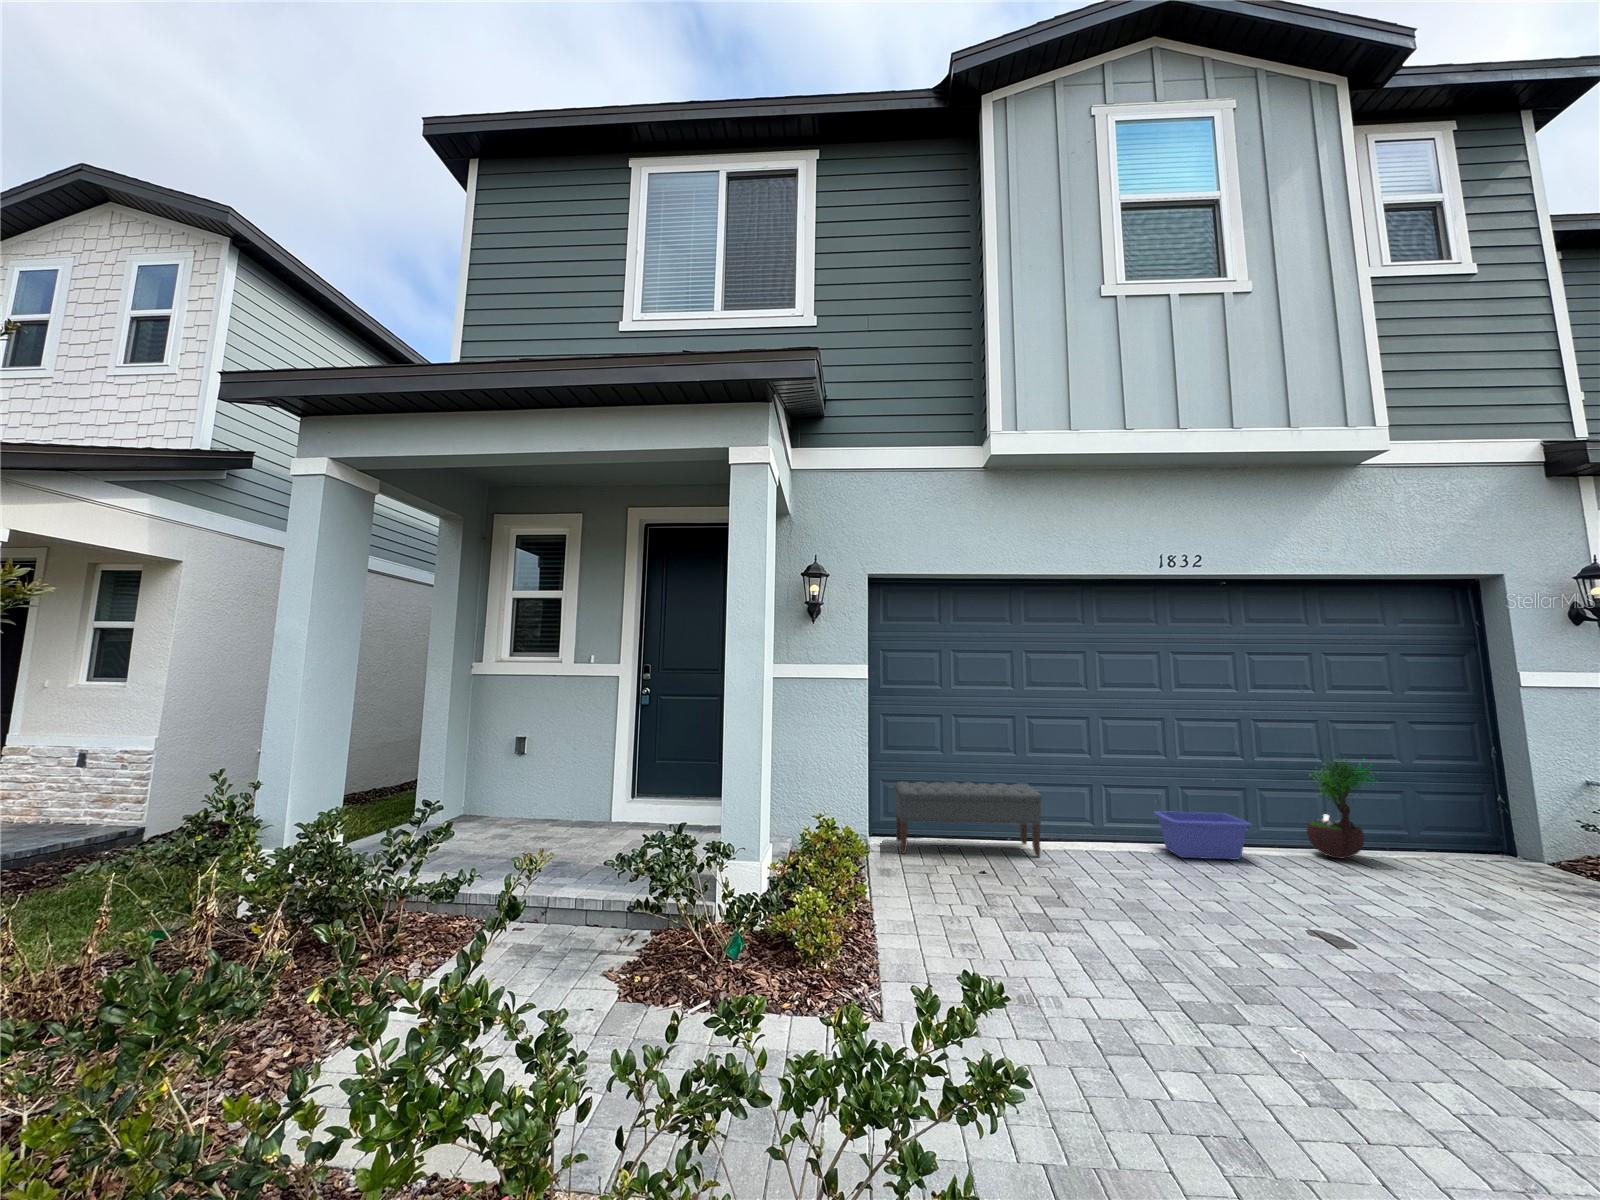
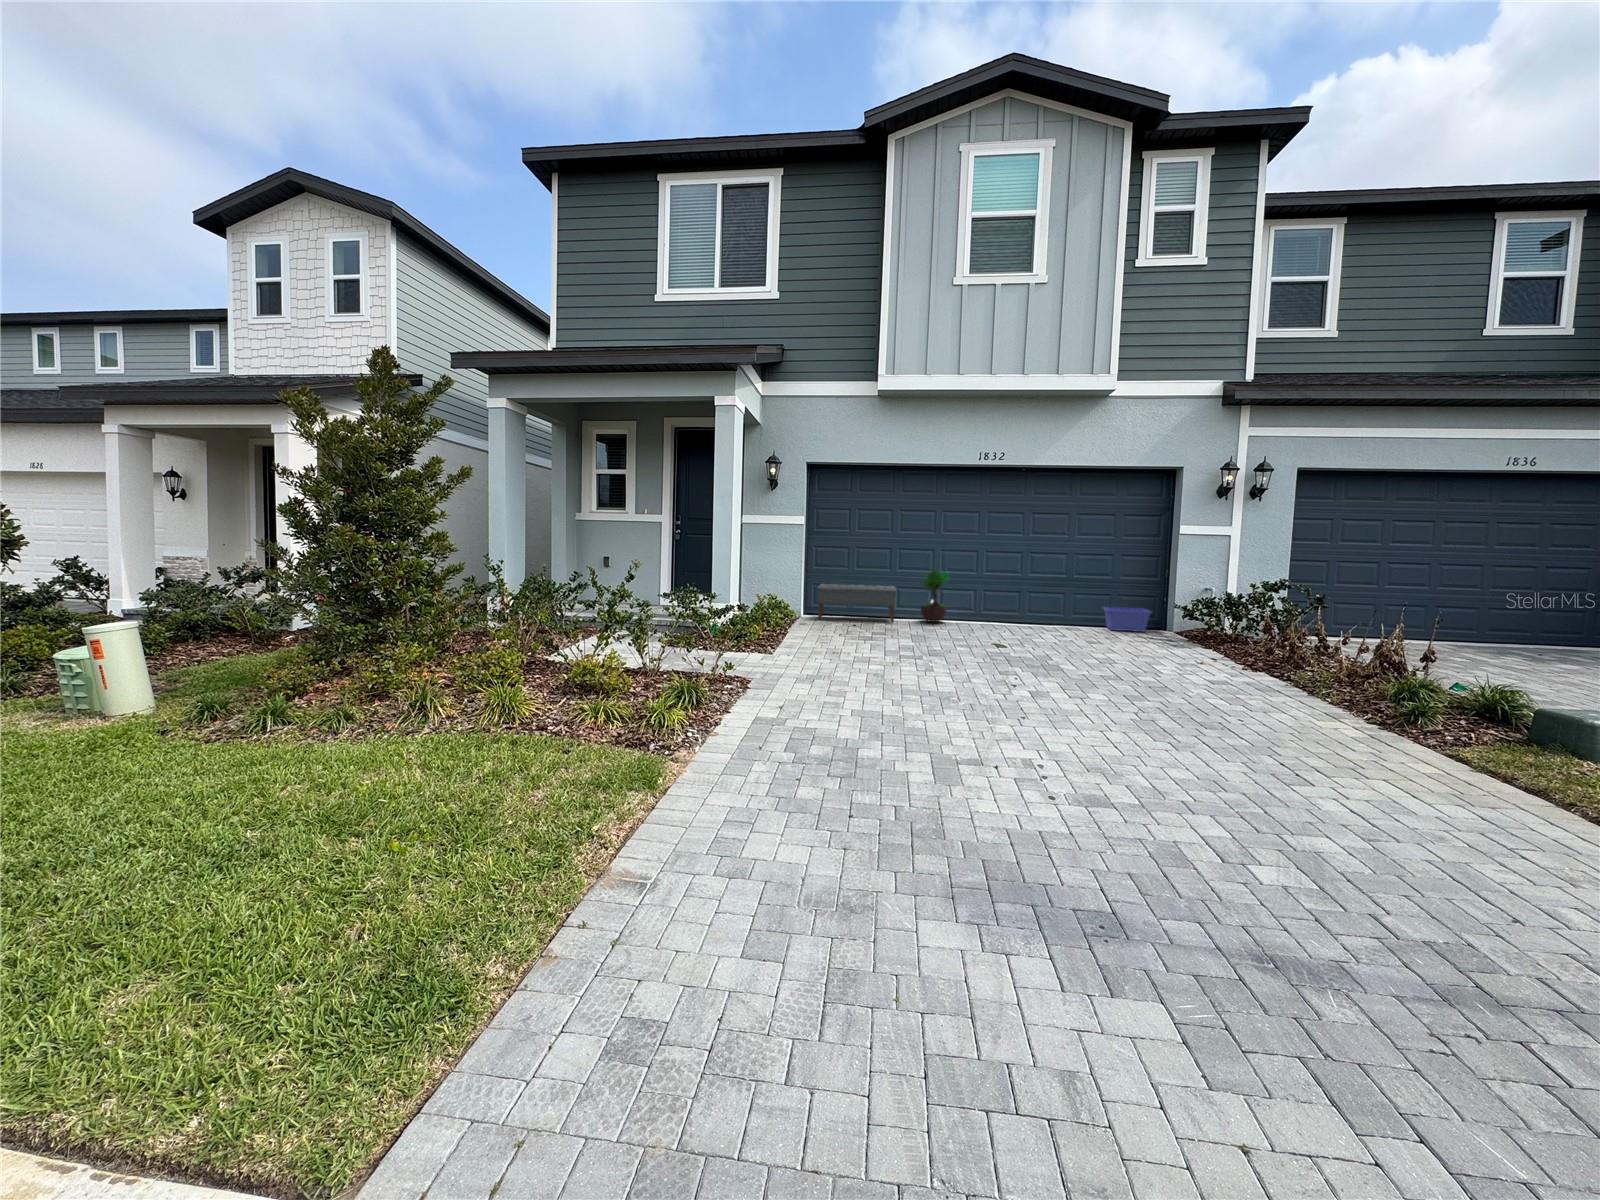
potted tree: present [1306,759,1374,859] -> present [920,569,949,622]
storage bin: present [1154,811,1251,860] -> present [1103,607,1152,632]

